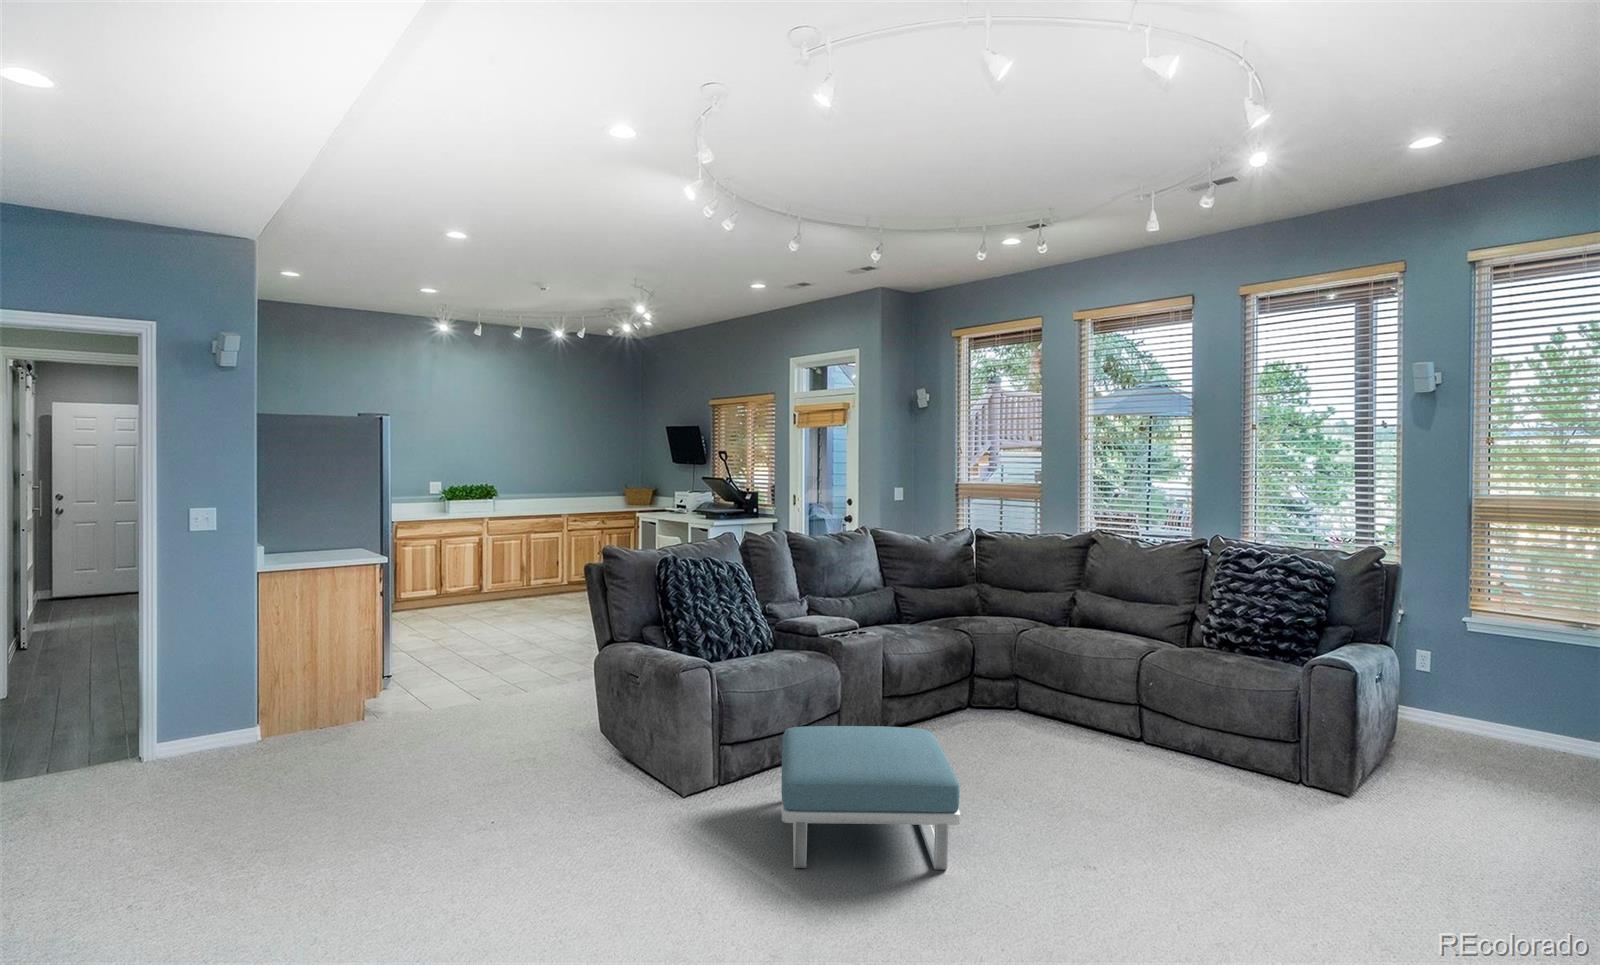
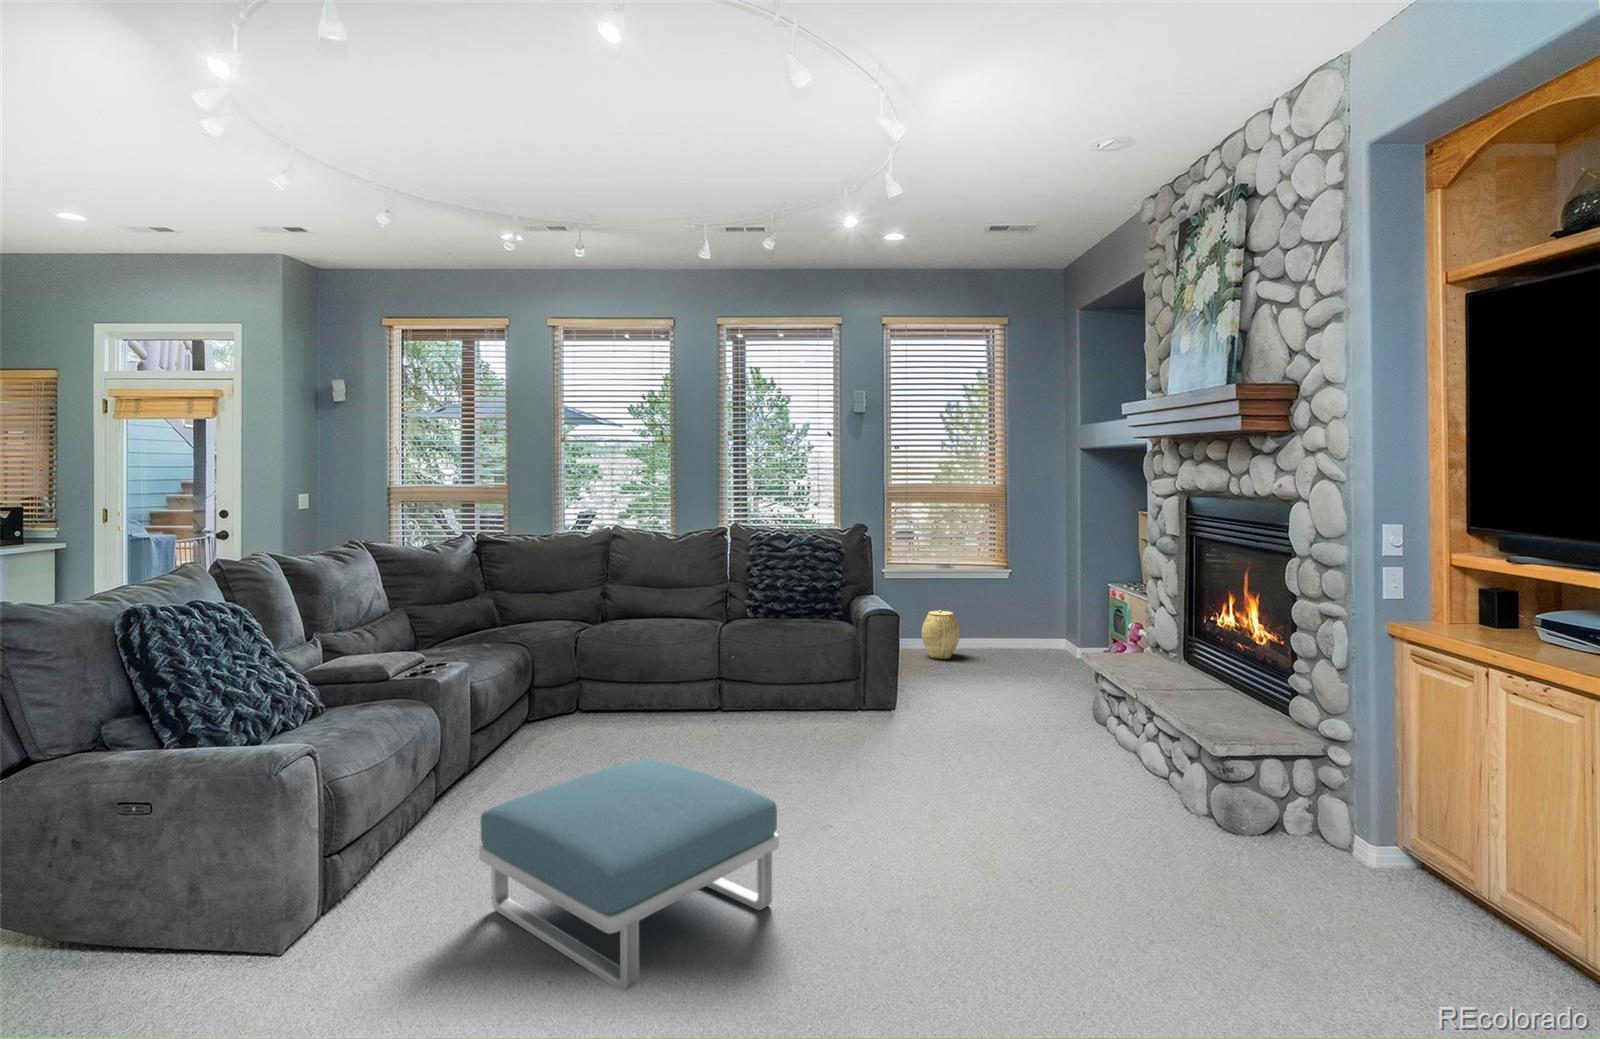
woven basket: none [1515,681,1586,752] -> present [922,610,960,659]

